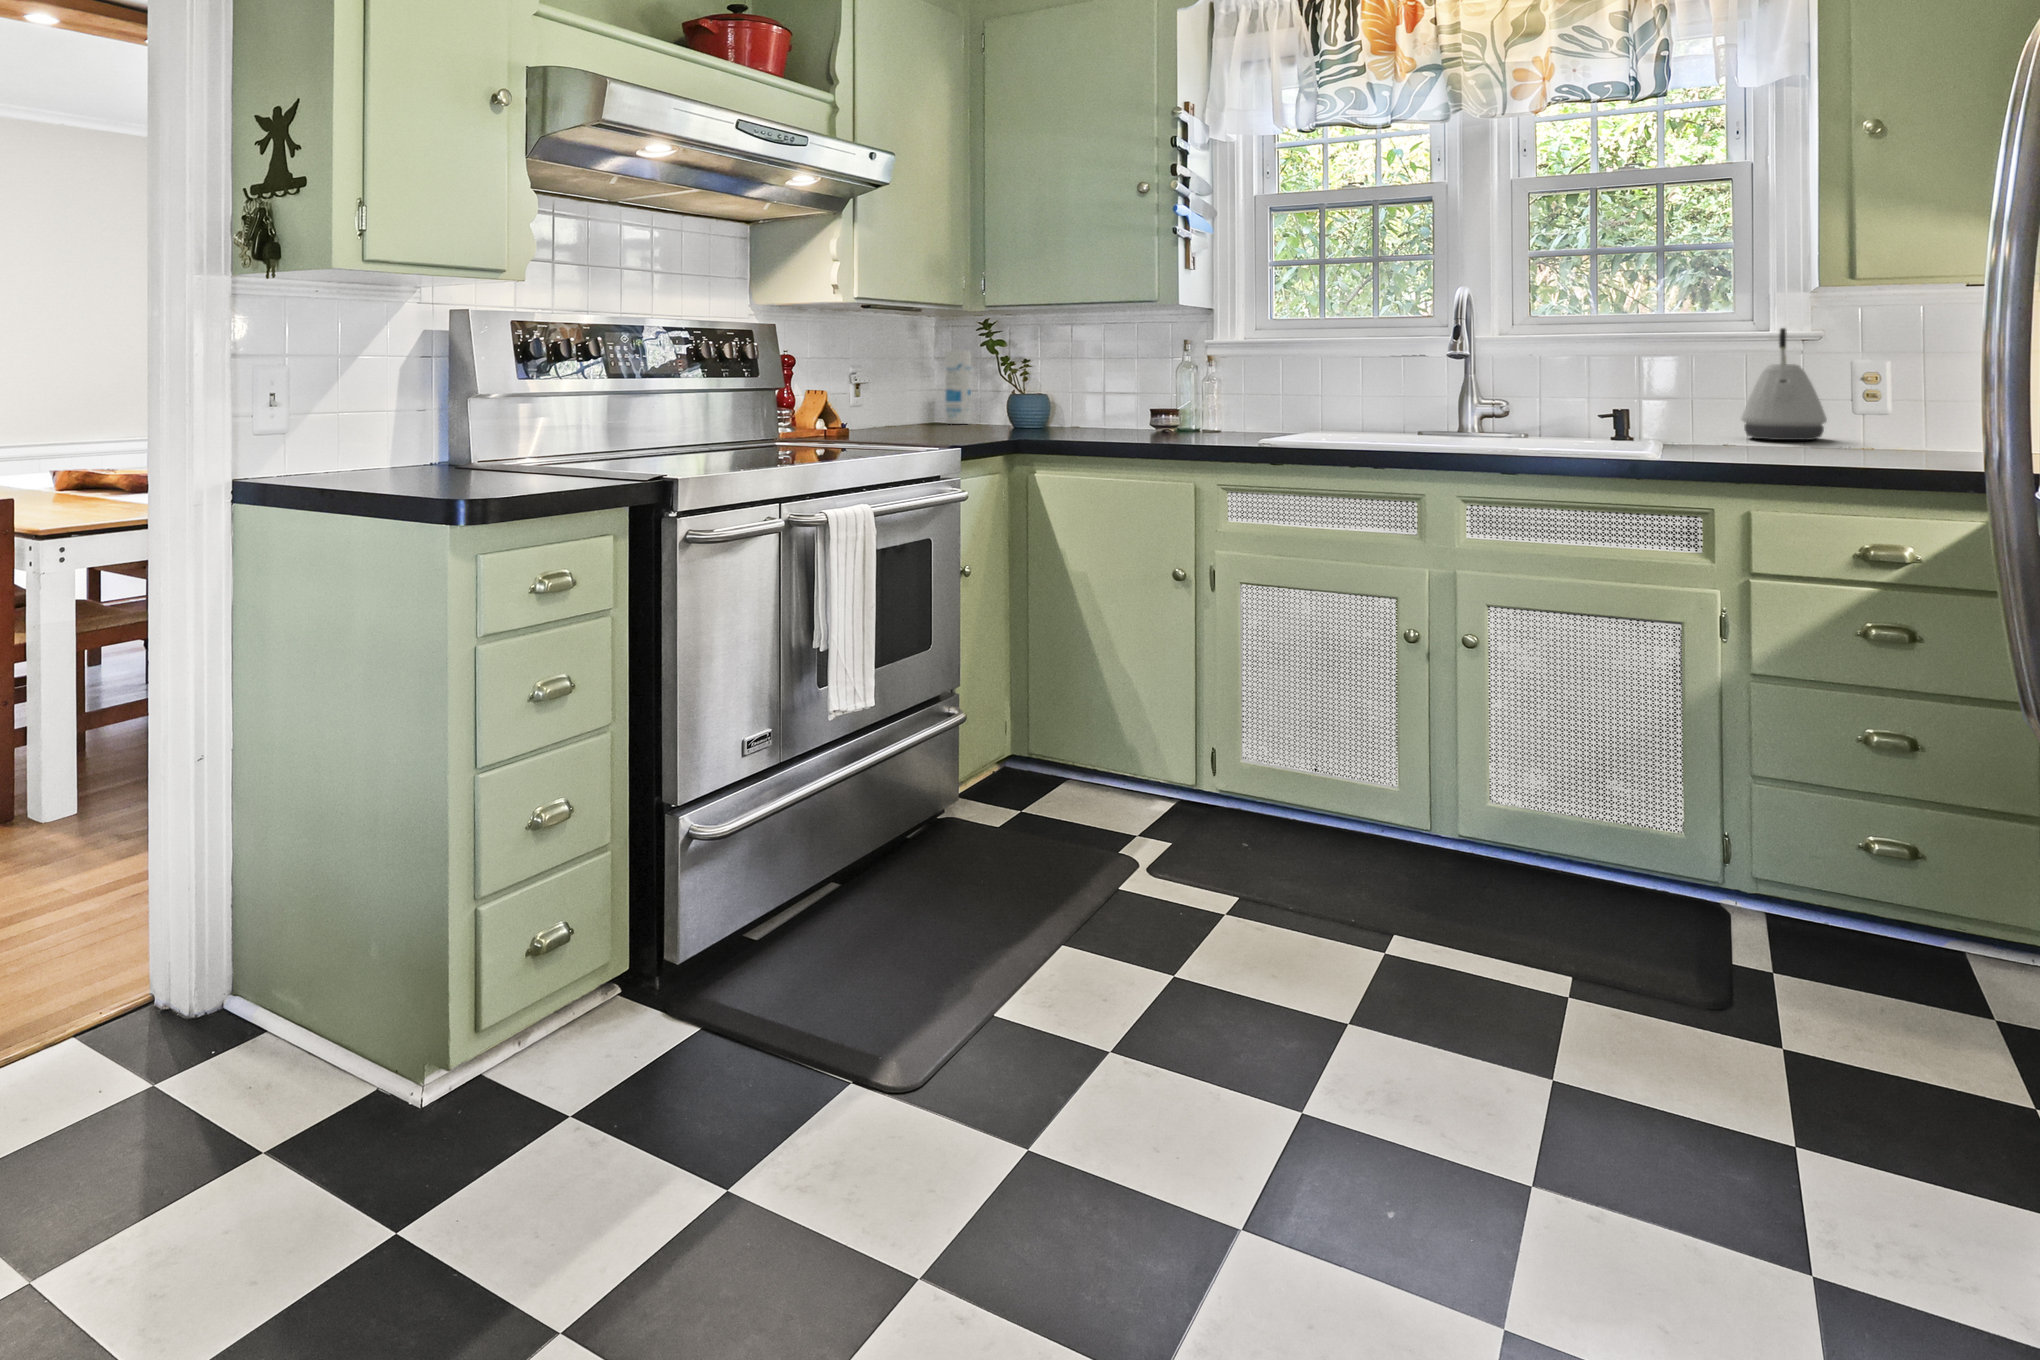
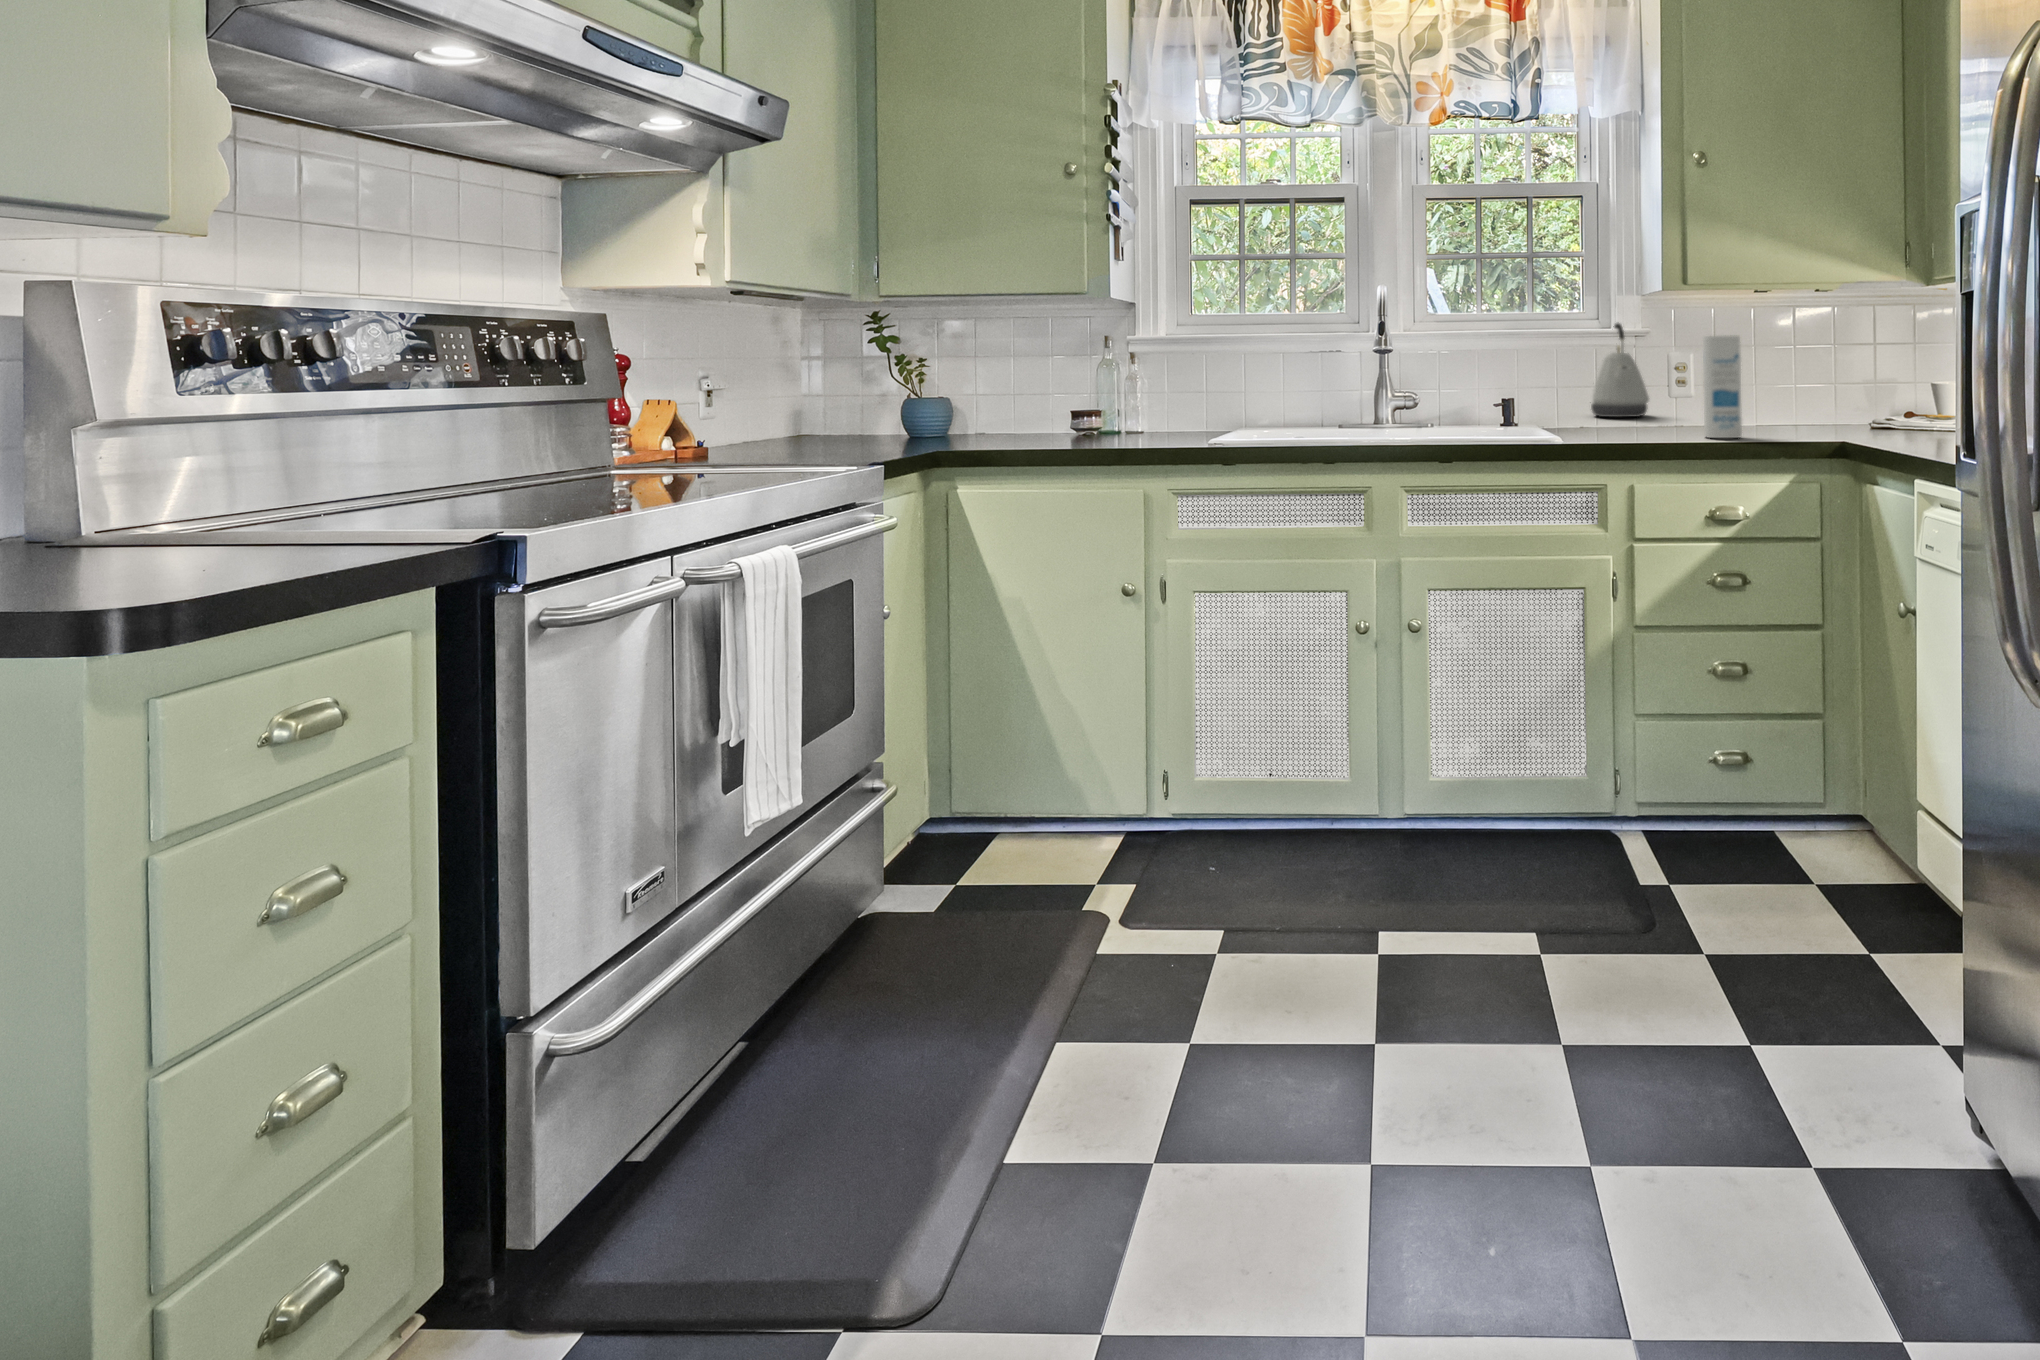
canister: present [945,351,971,424] -> present [1703,335,1742,438]

